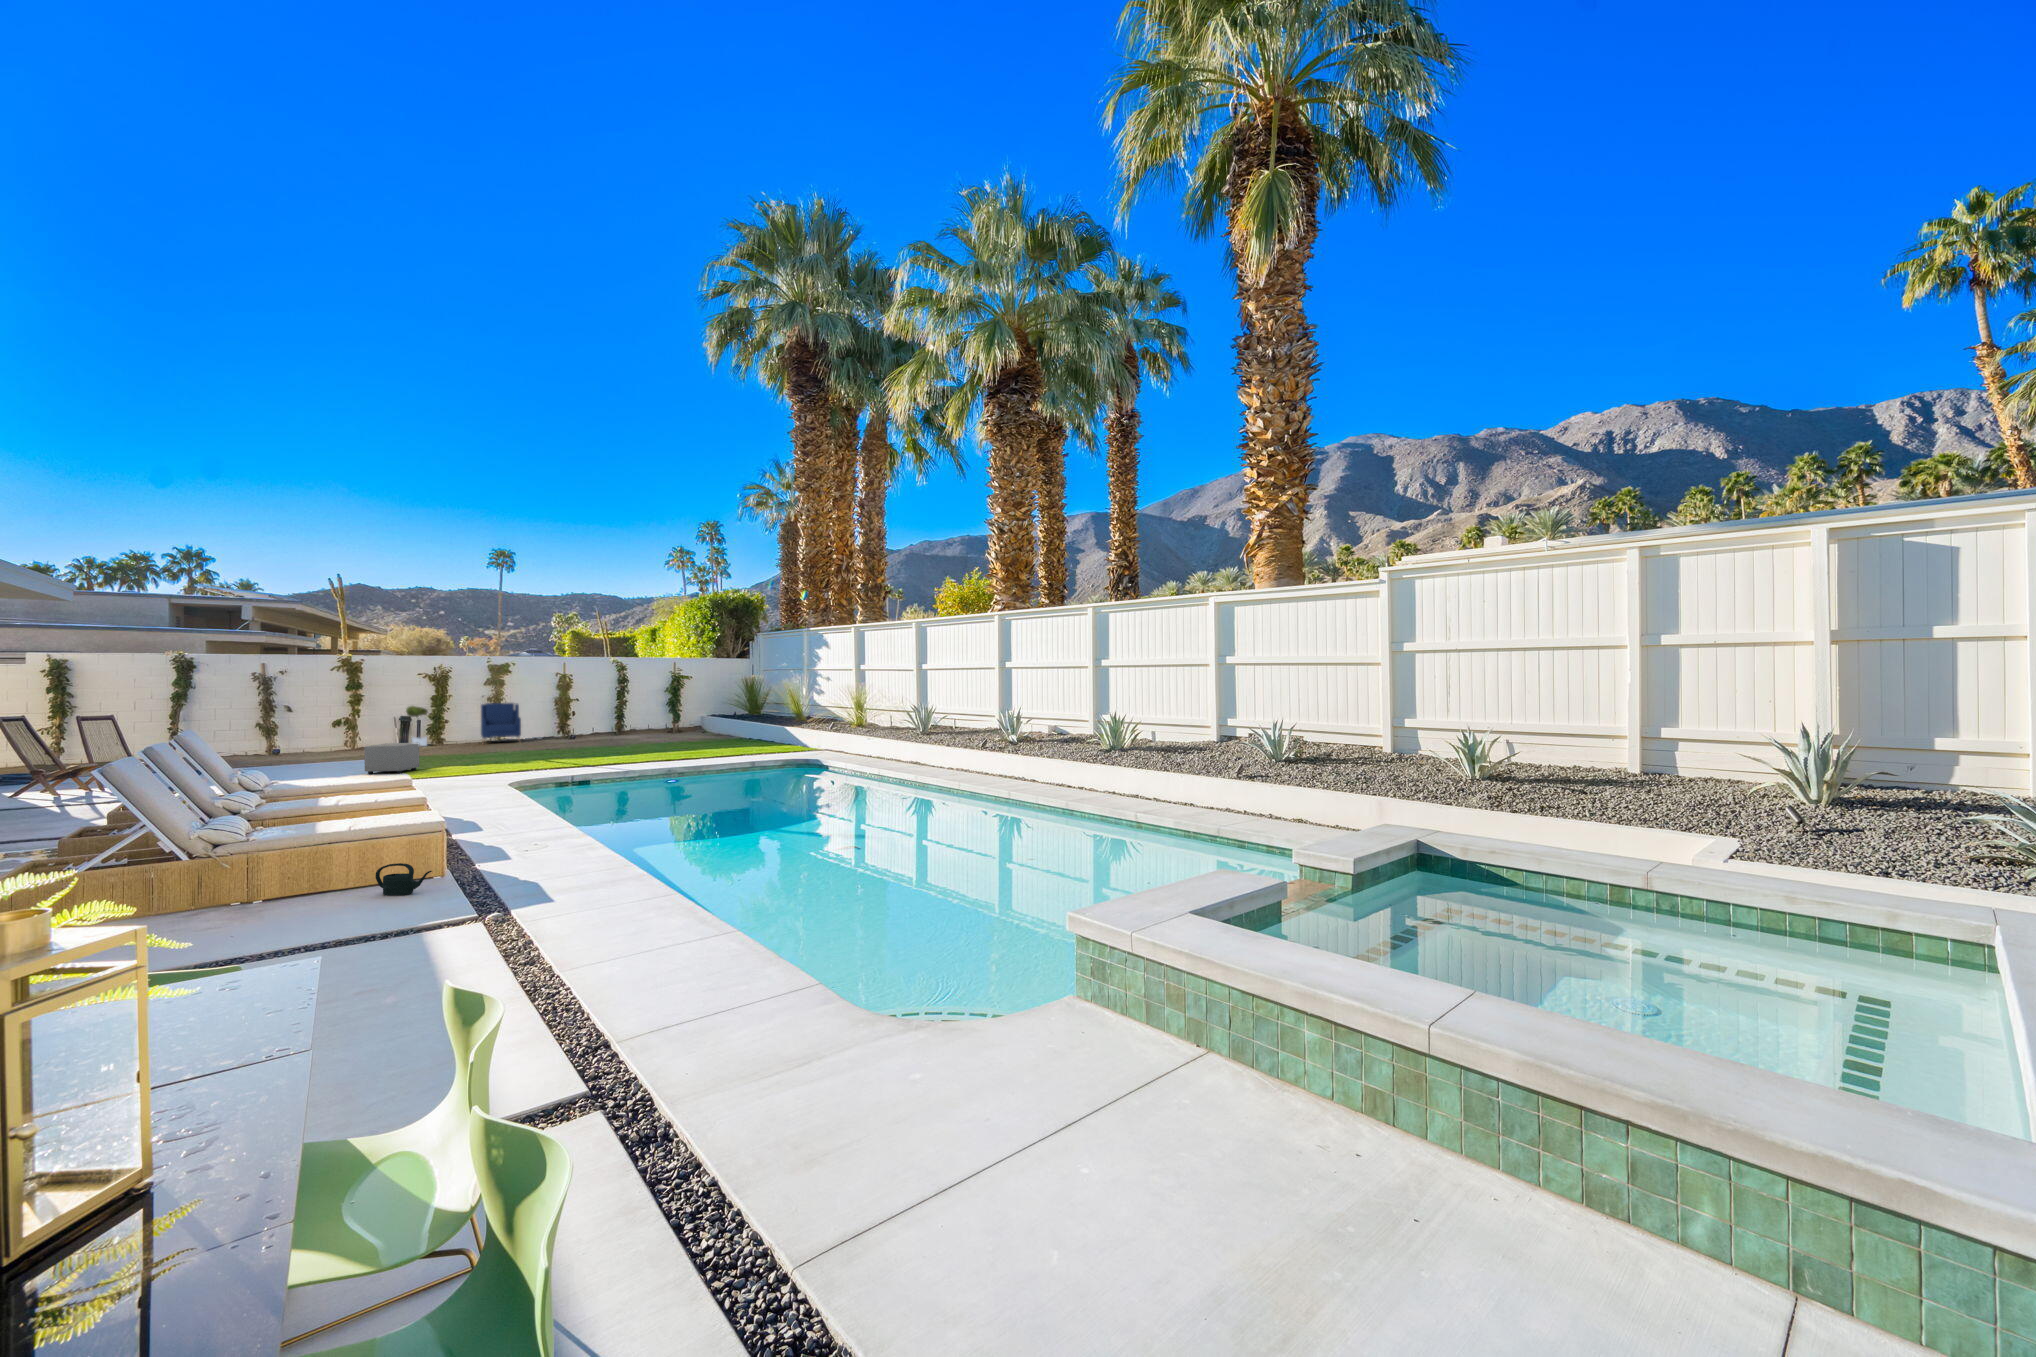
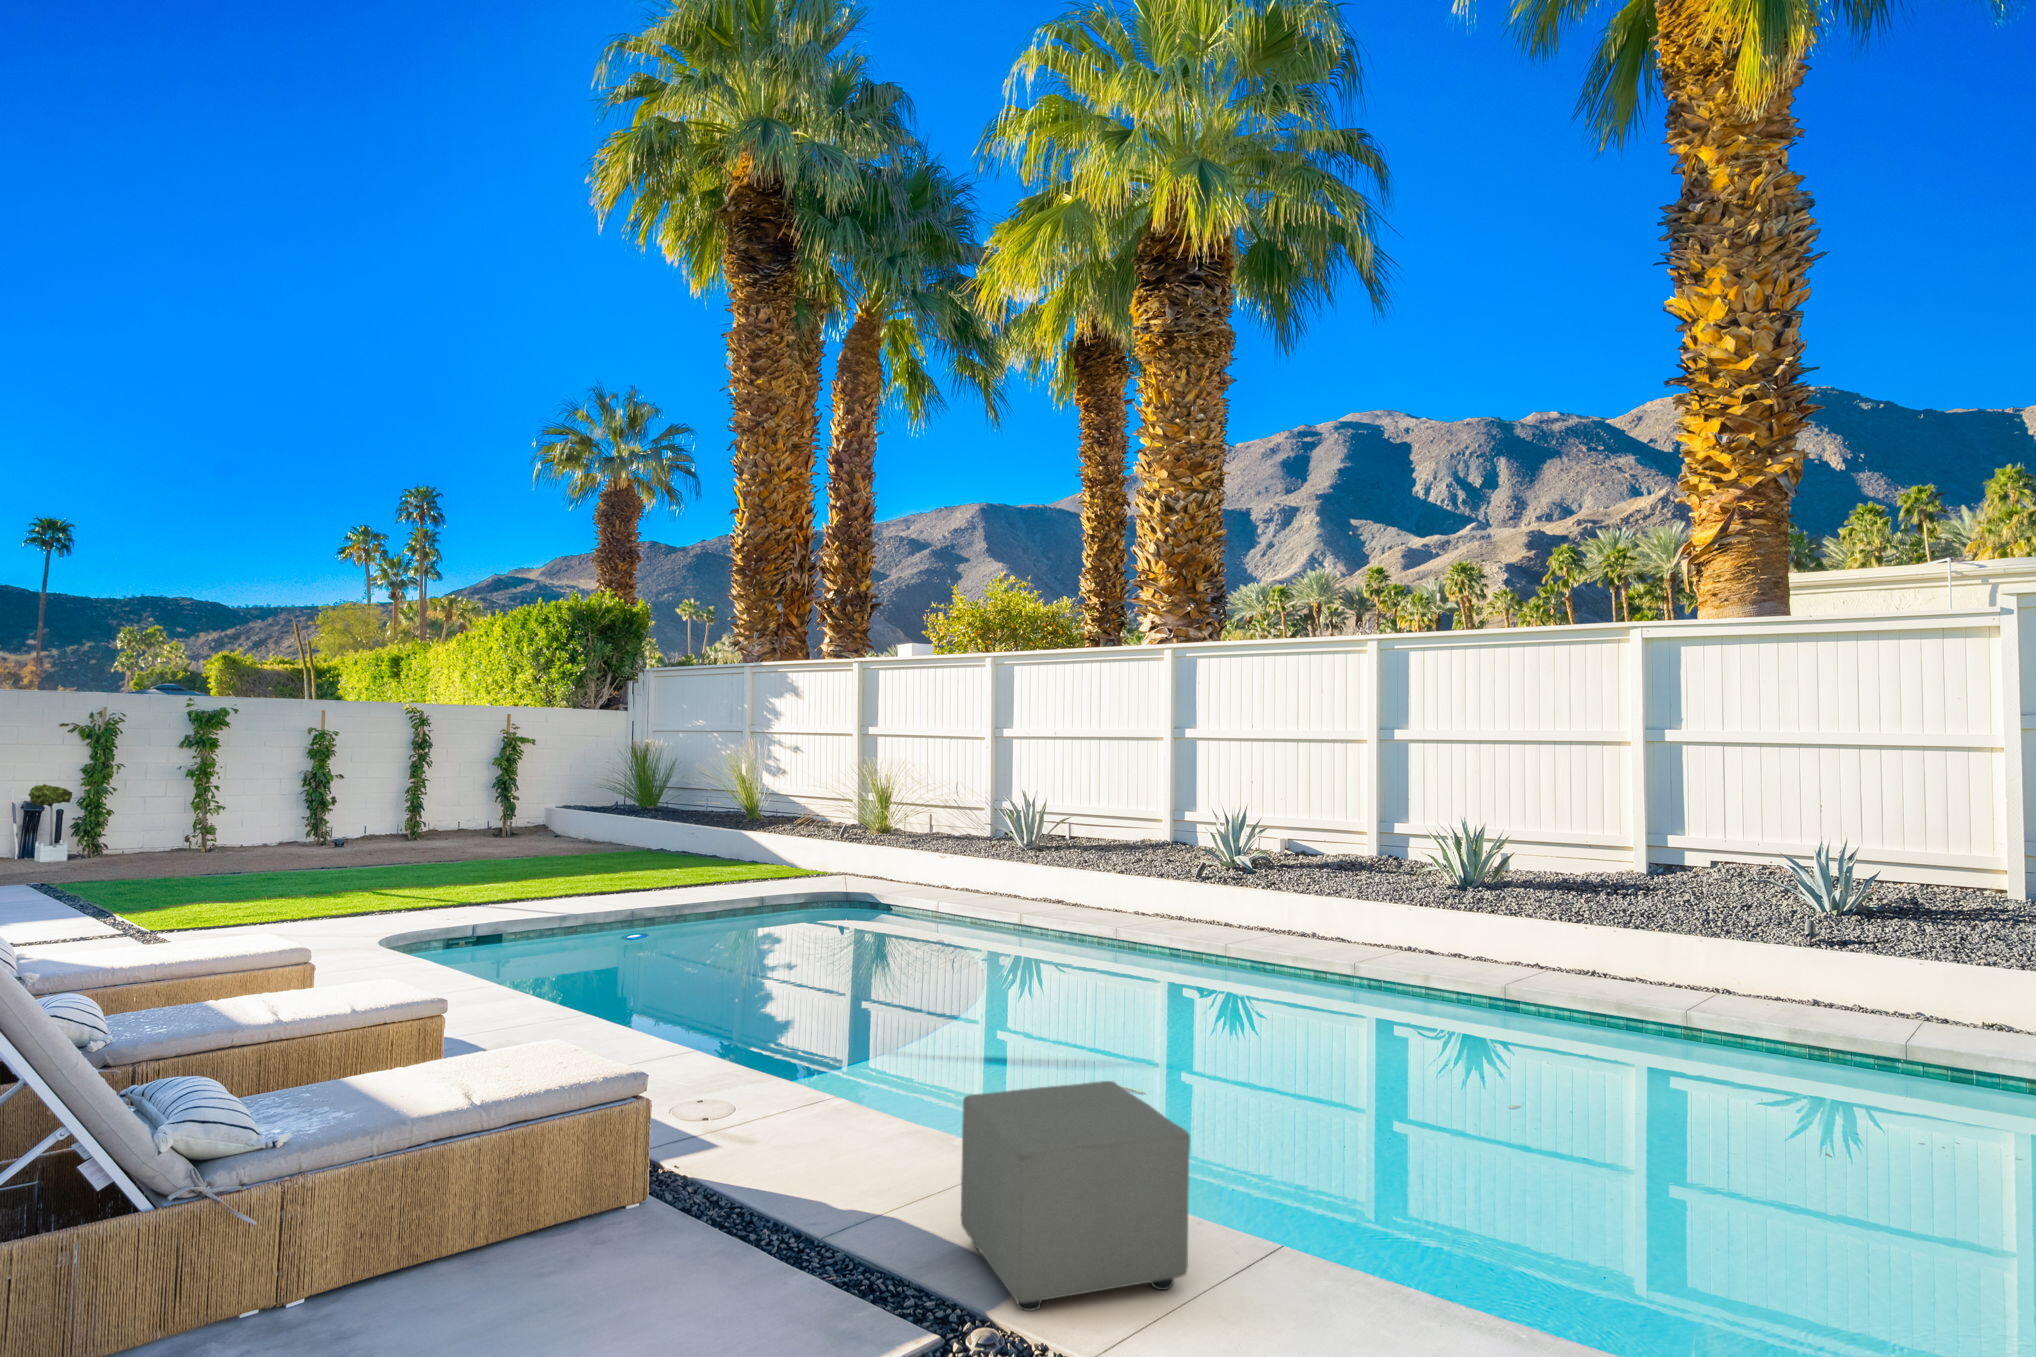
armchair: present [481,703,521,741] -> none [166,780,250,858]
ottoman: present [364,743,419,774] -> present [961,1081,1190,1311]
watering can: present [375,863,432,896] -> none [649,1180,779,1264]

